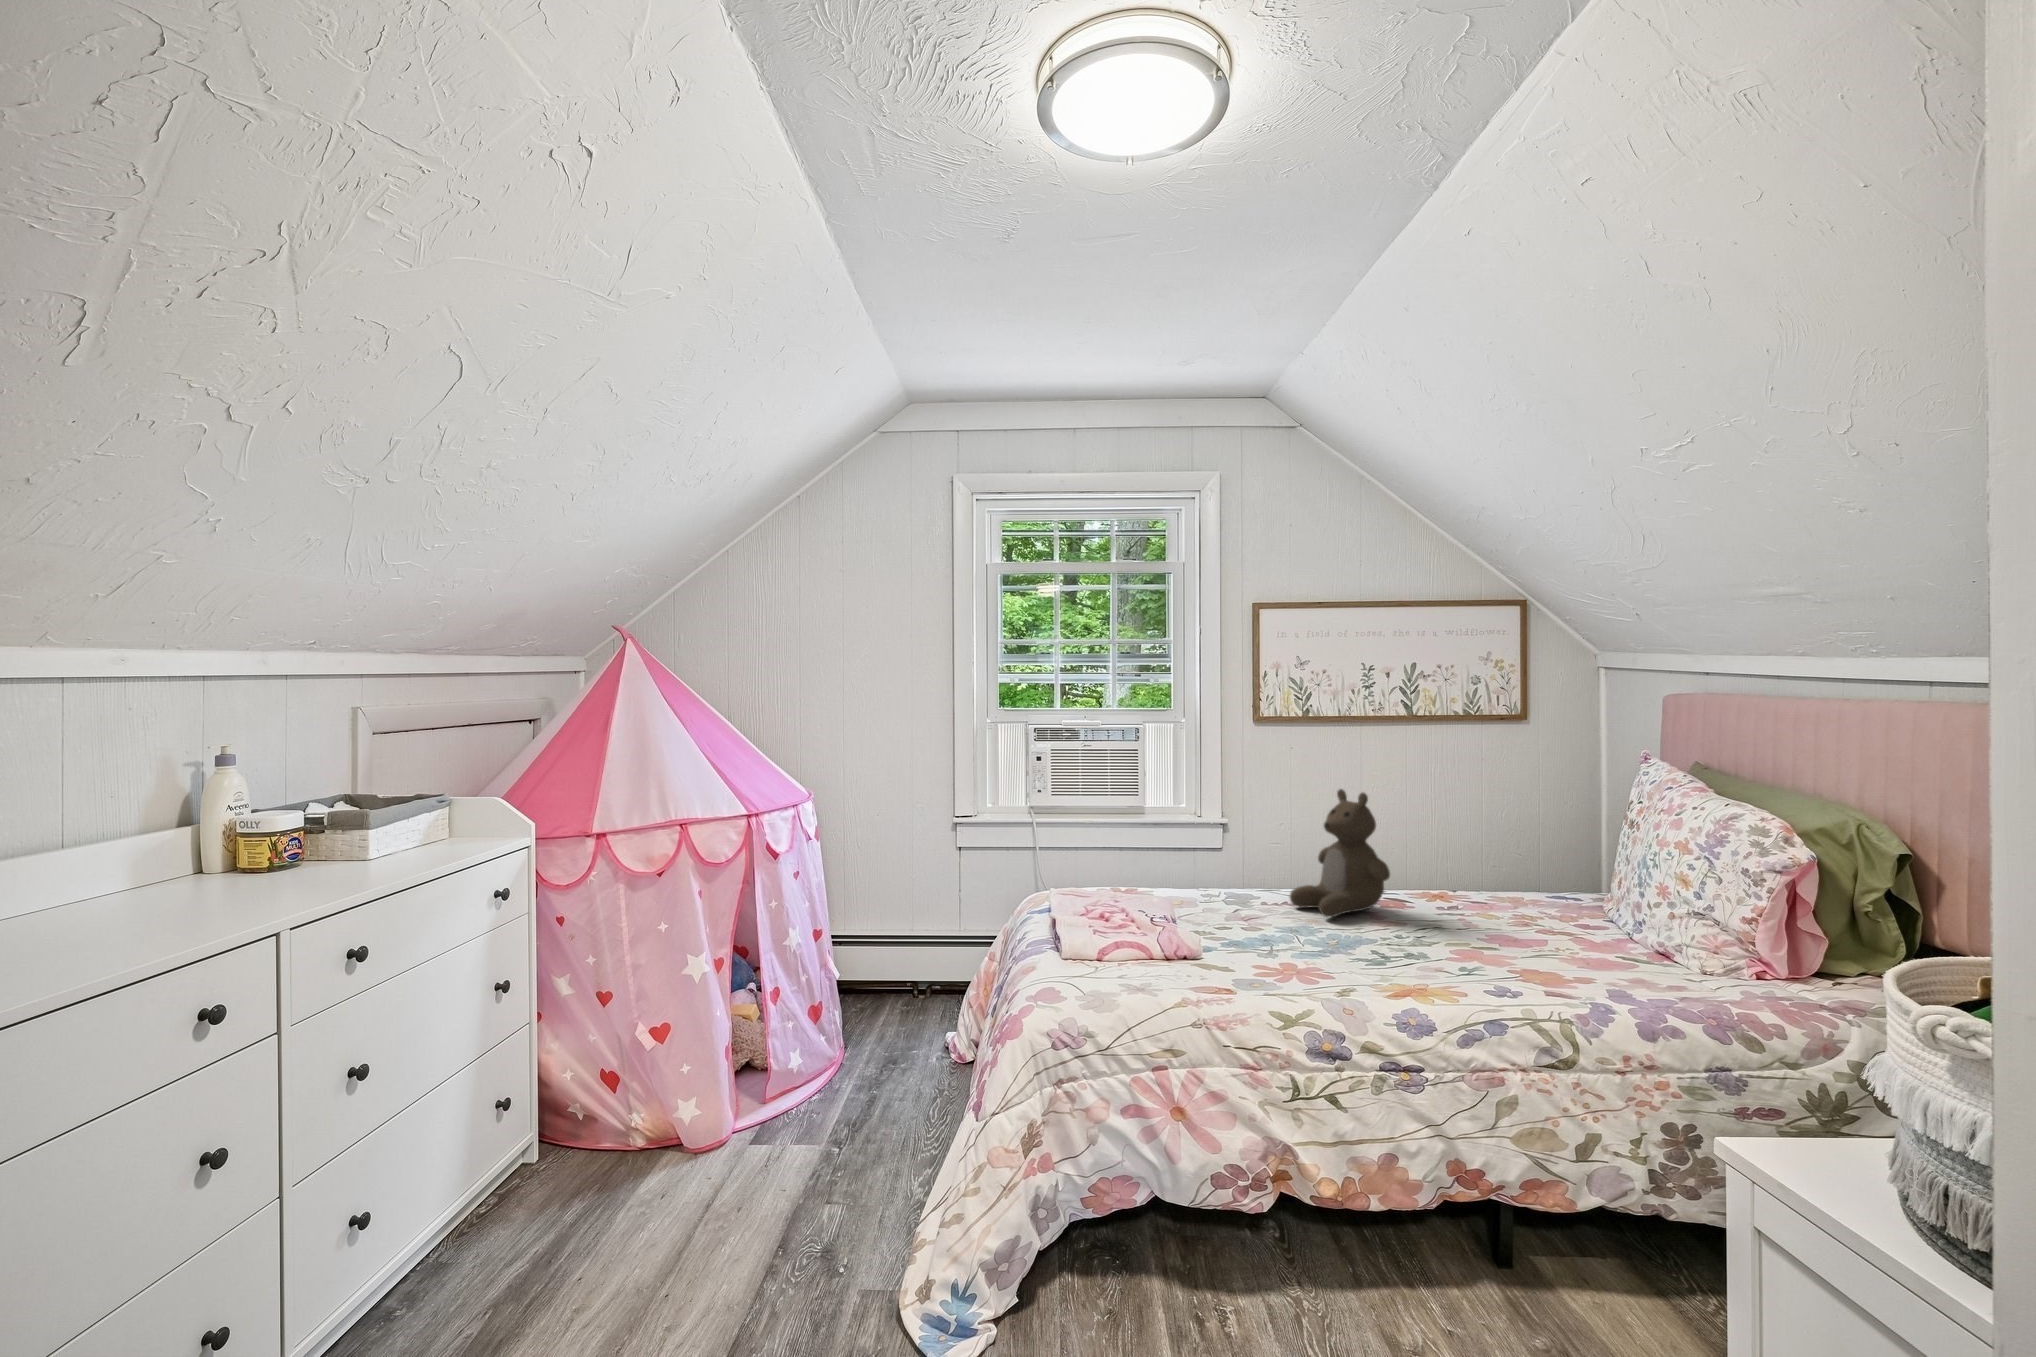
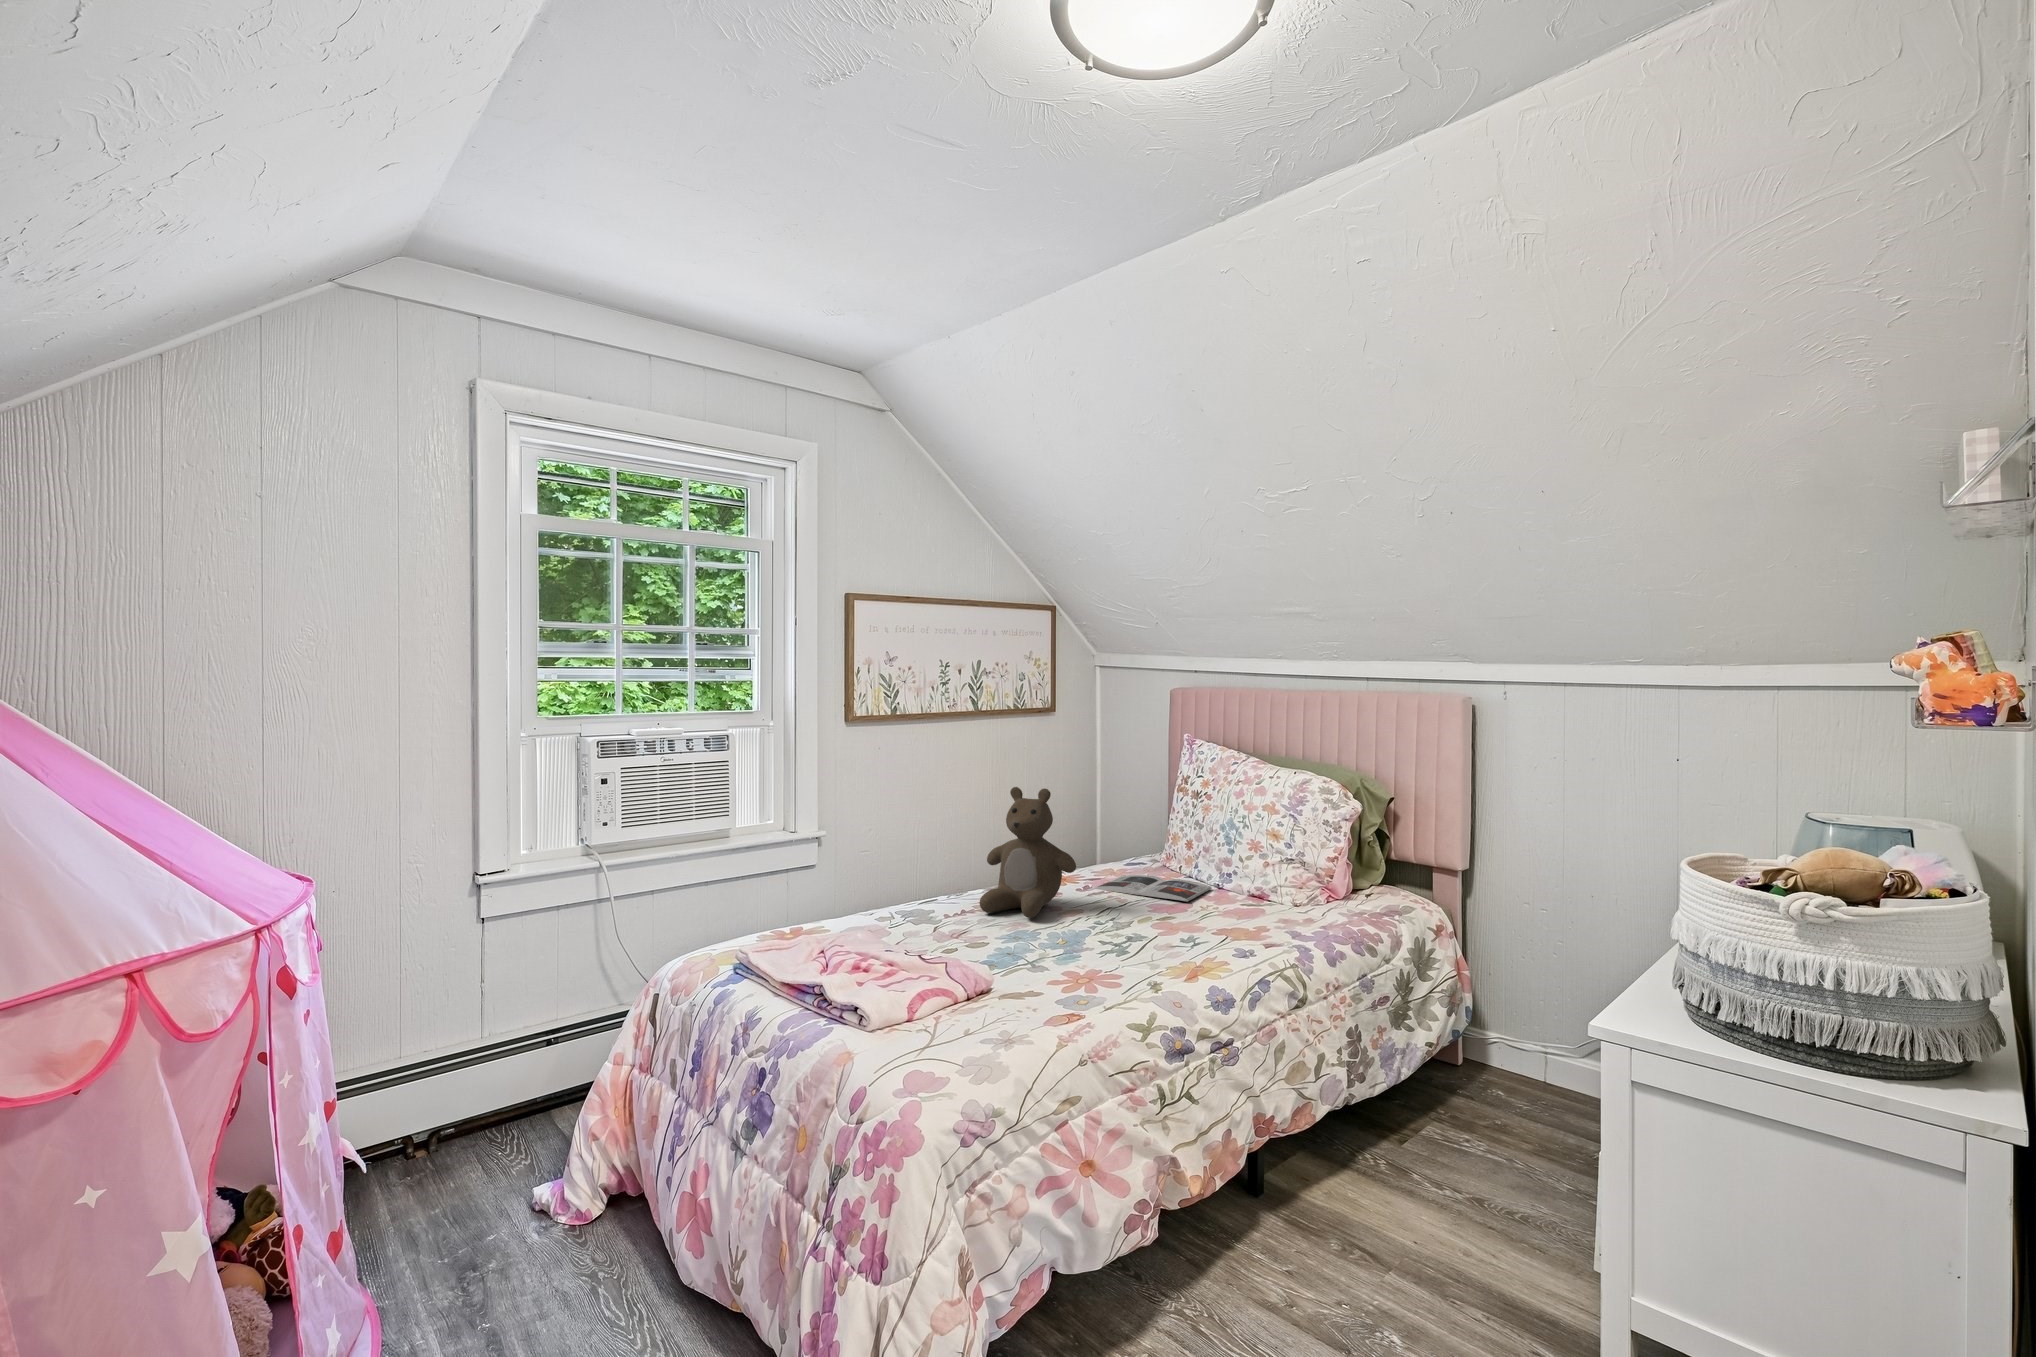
magazine: none [1450,903,1597,937] -> present [1095,875,1212,901]

